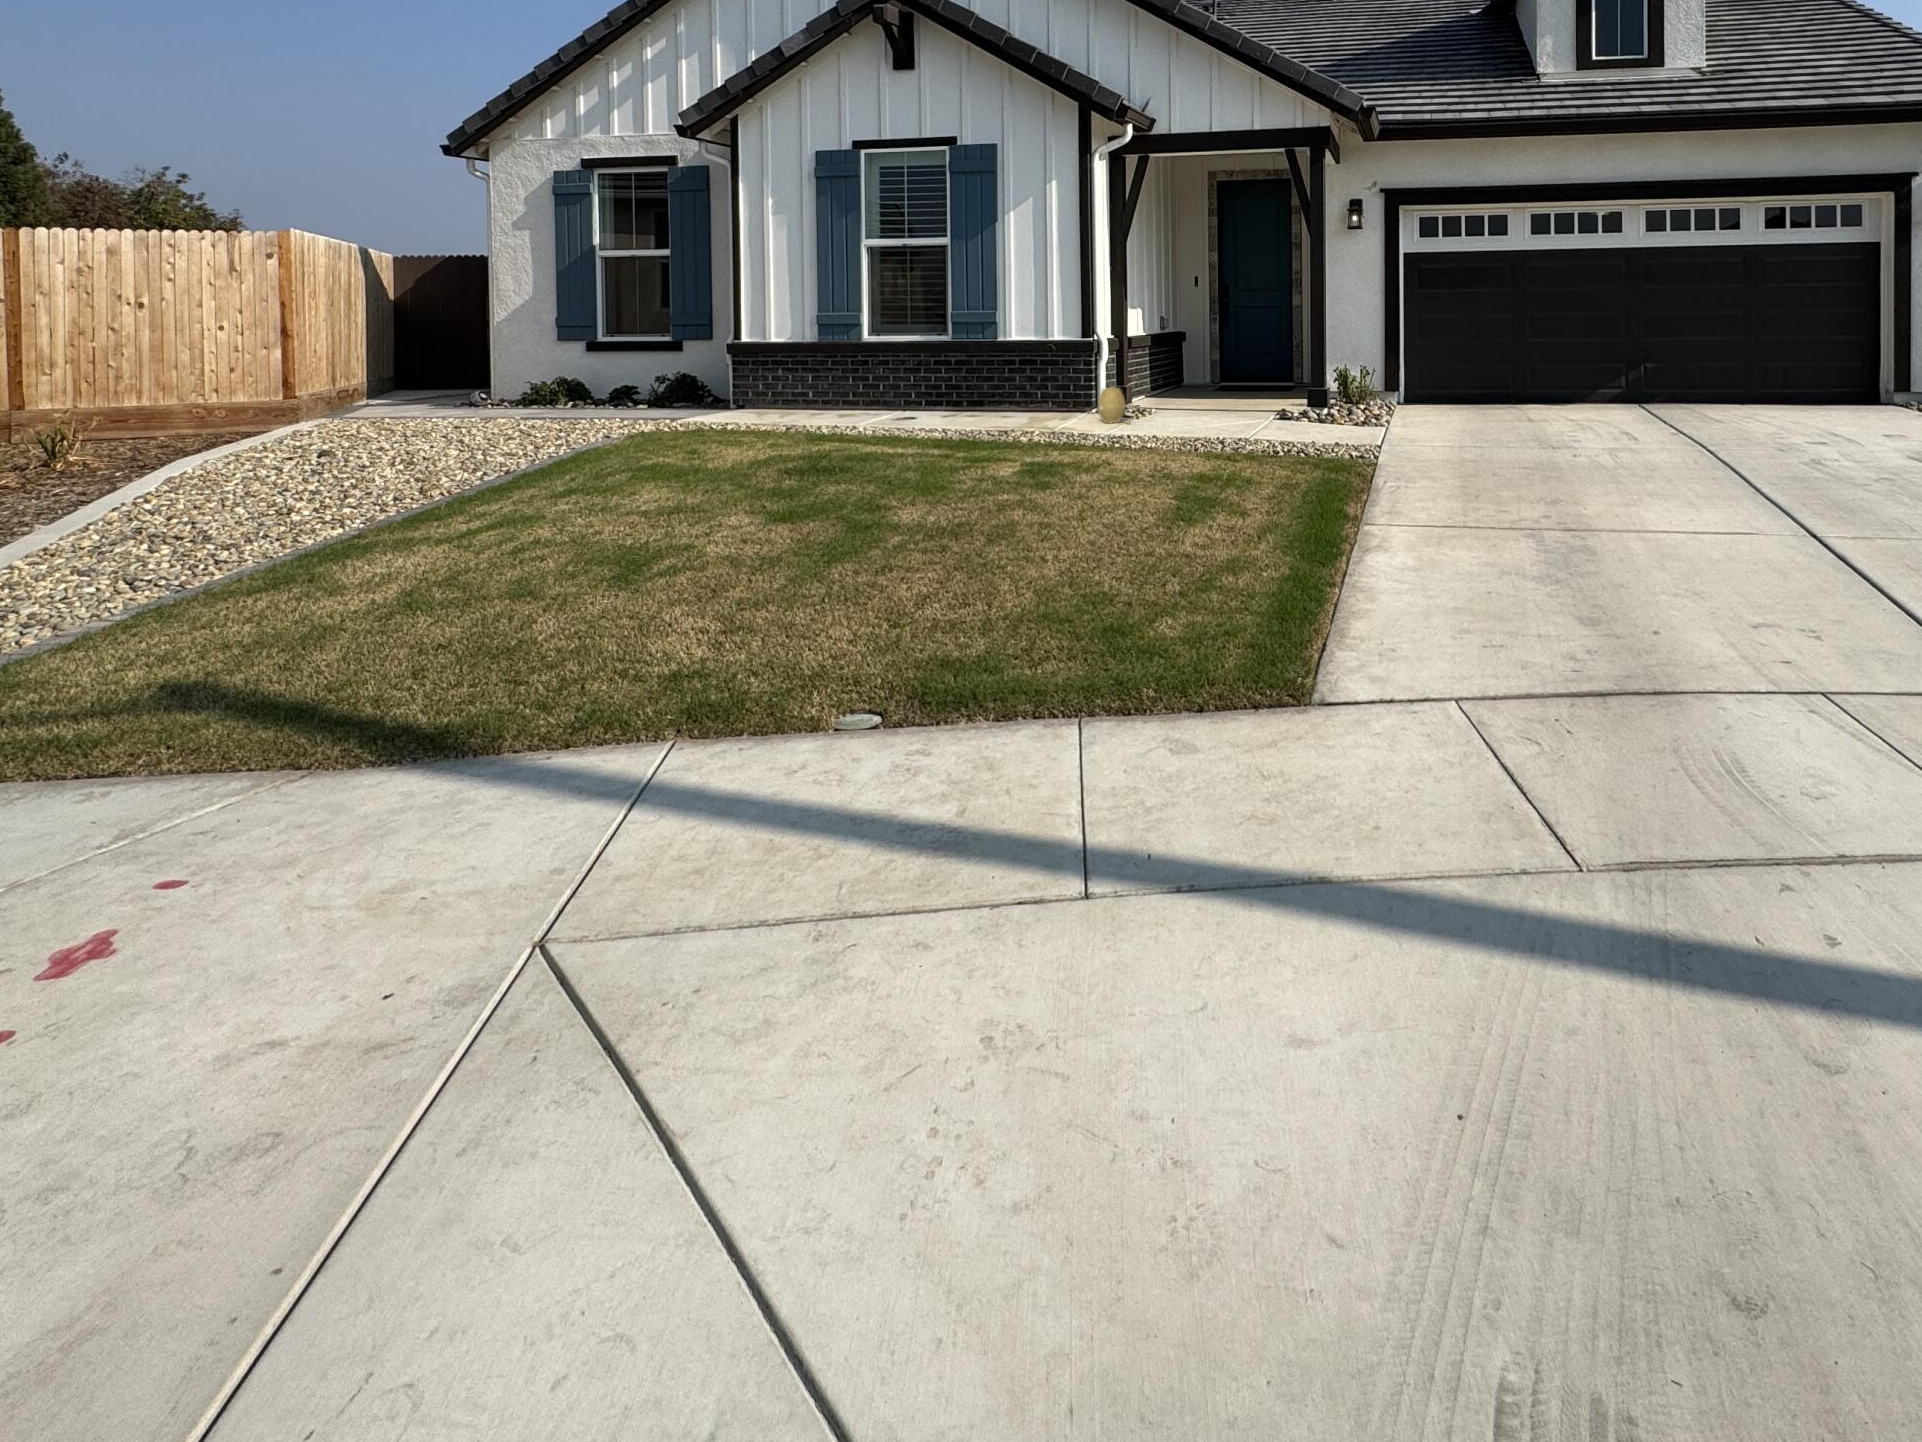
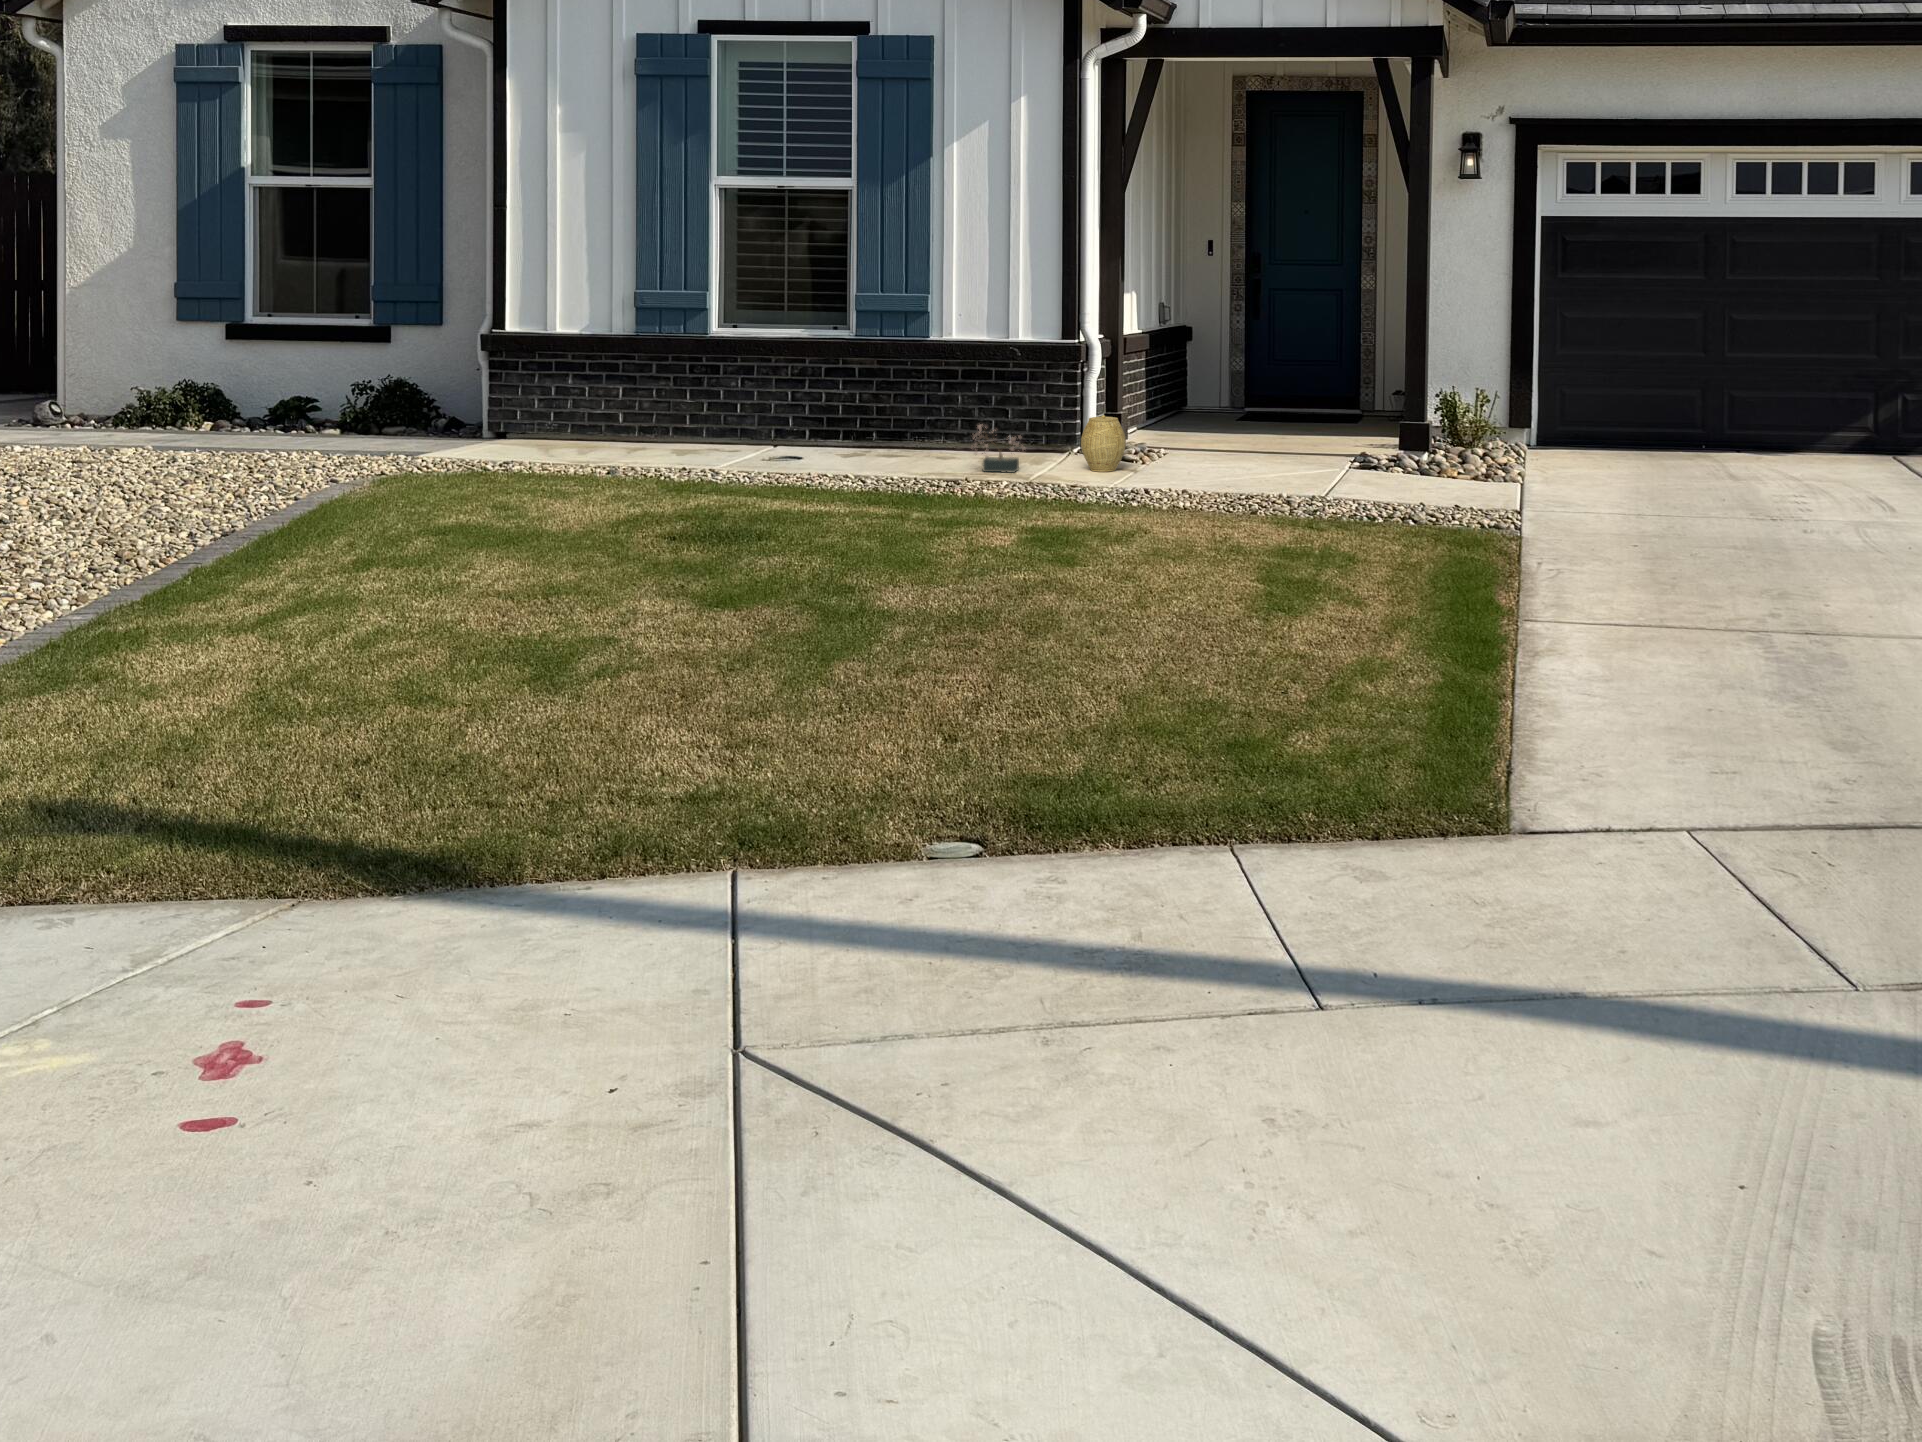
decorative plant: none [1026,394,1061,425] -> present [973,425,1026,472]

